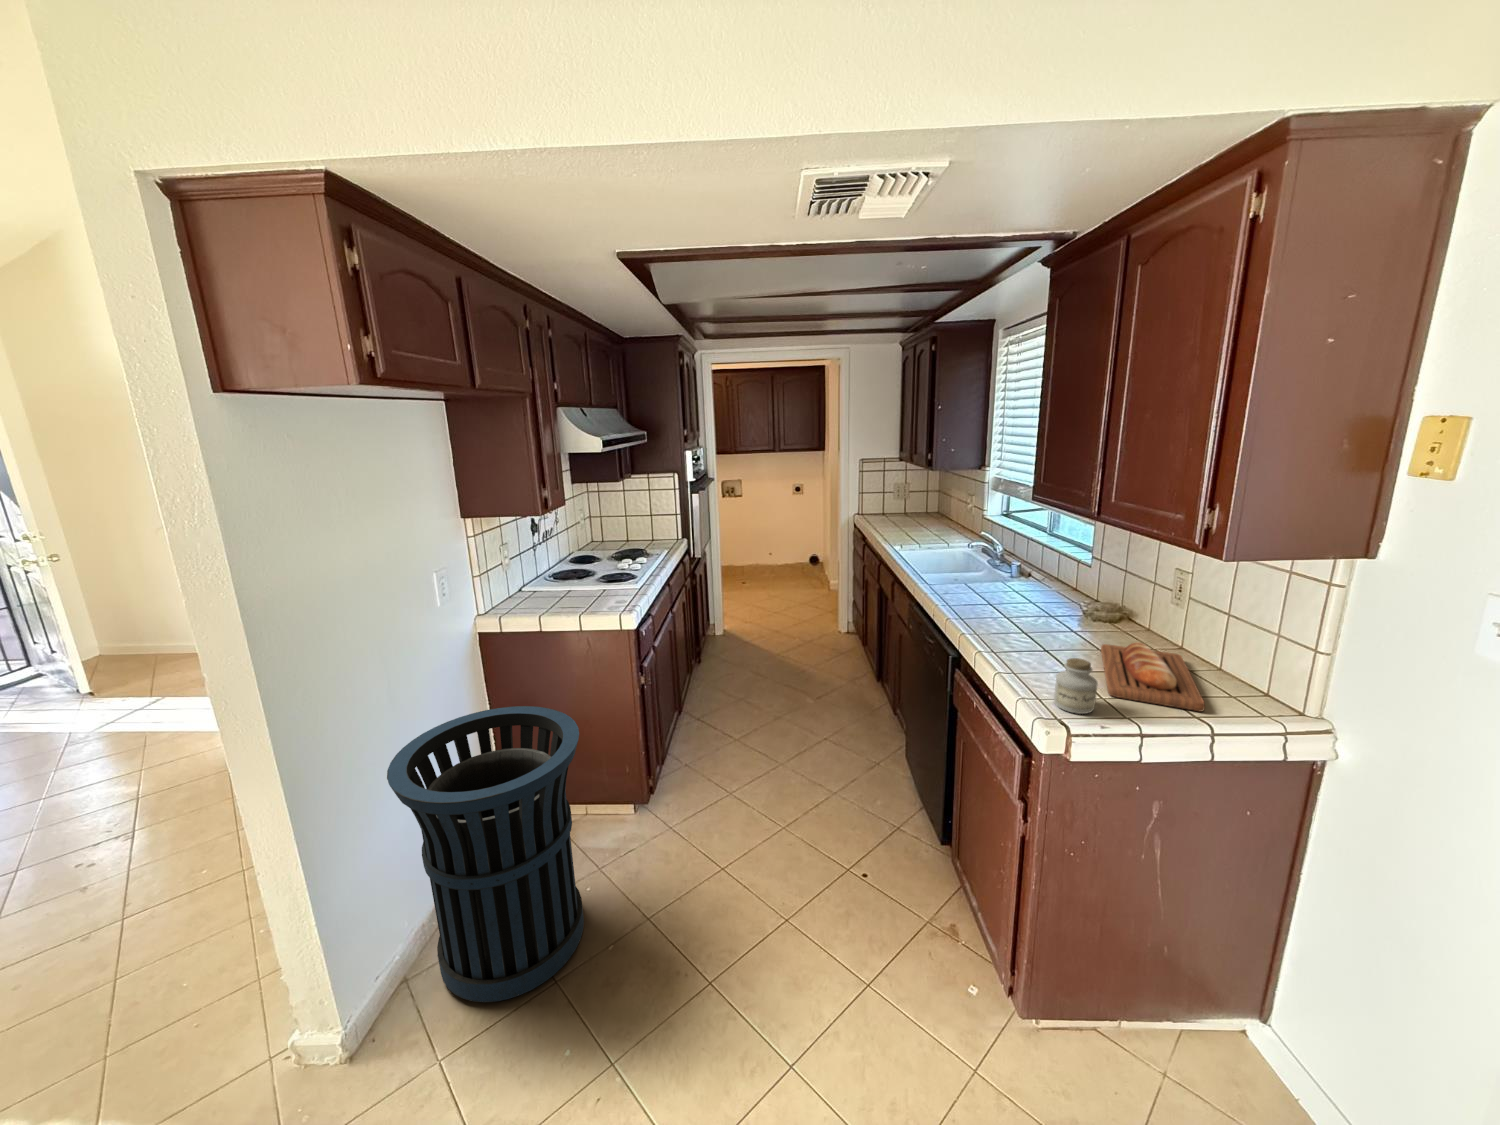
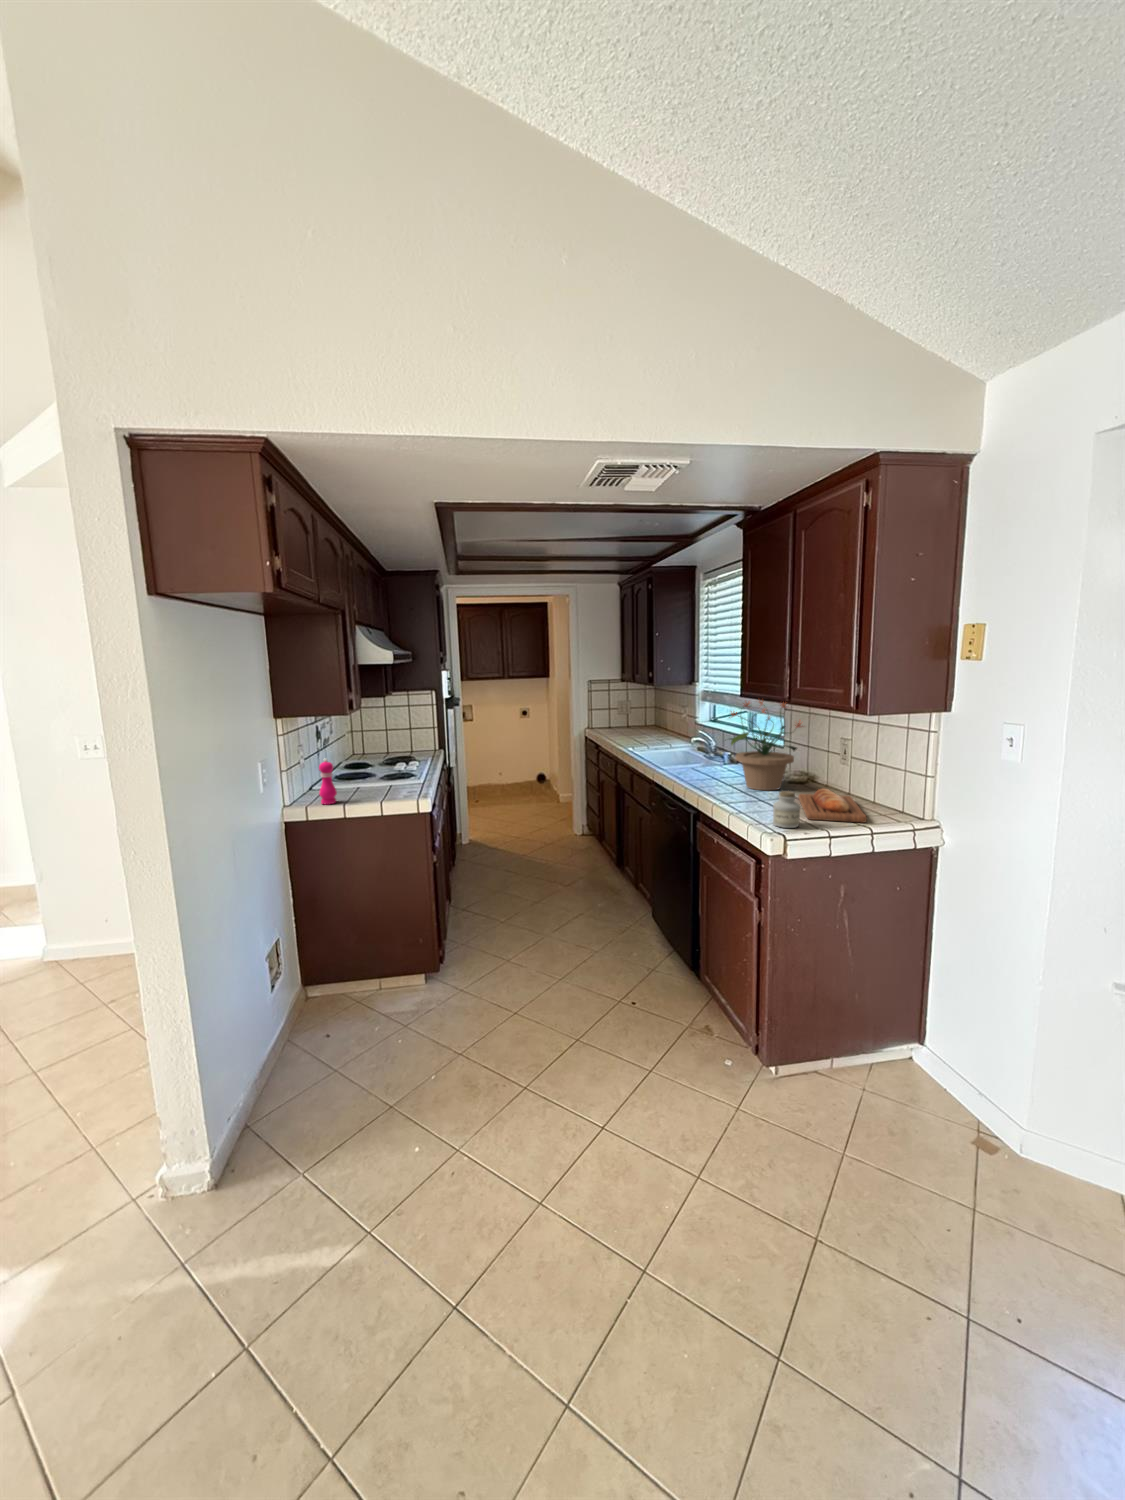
potted plant: none [1002,505,1122,631] -> present [729,701,801,790]
pepper mill: none [516,564,537,615] -> present [319,759,337,804]
trash can: present [387,706,584,1002] -> none [249,874,409,1125]

